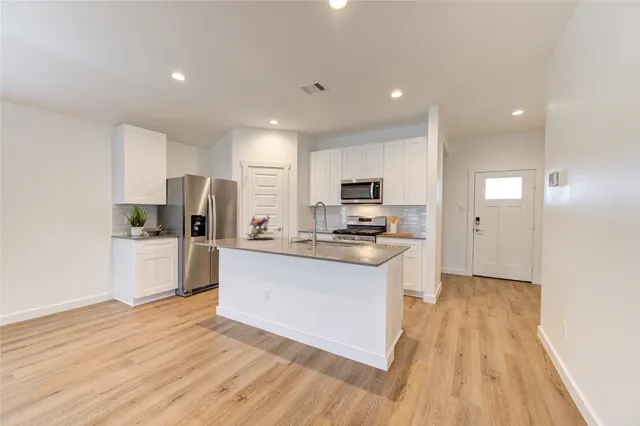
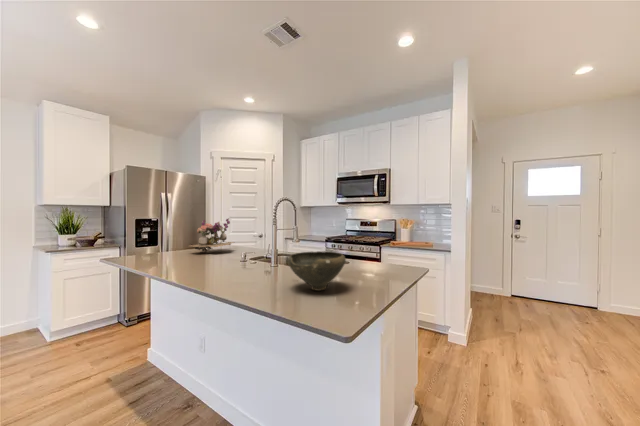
bowl: none [336,234,367,254] -> present [288,251,345,291]

